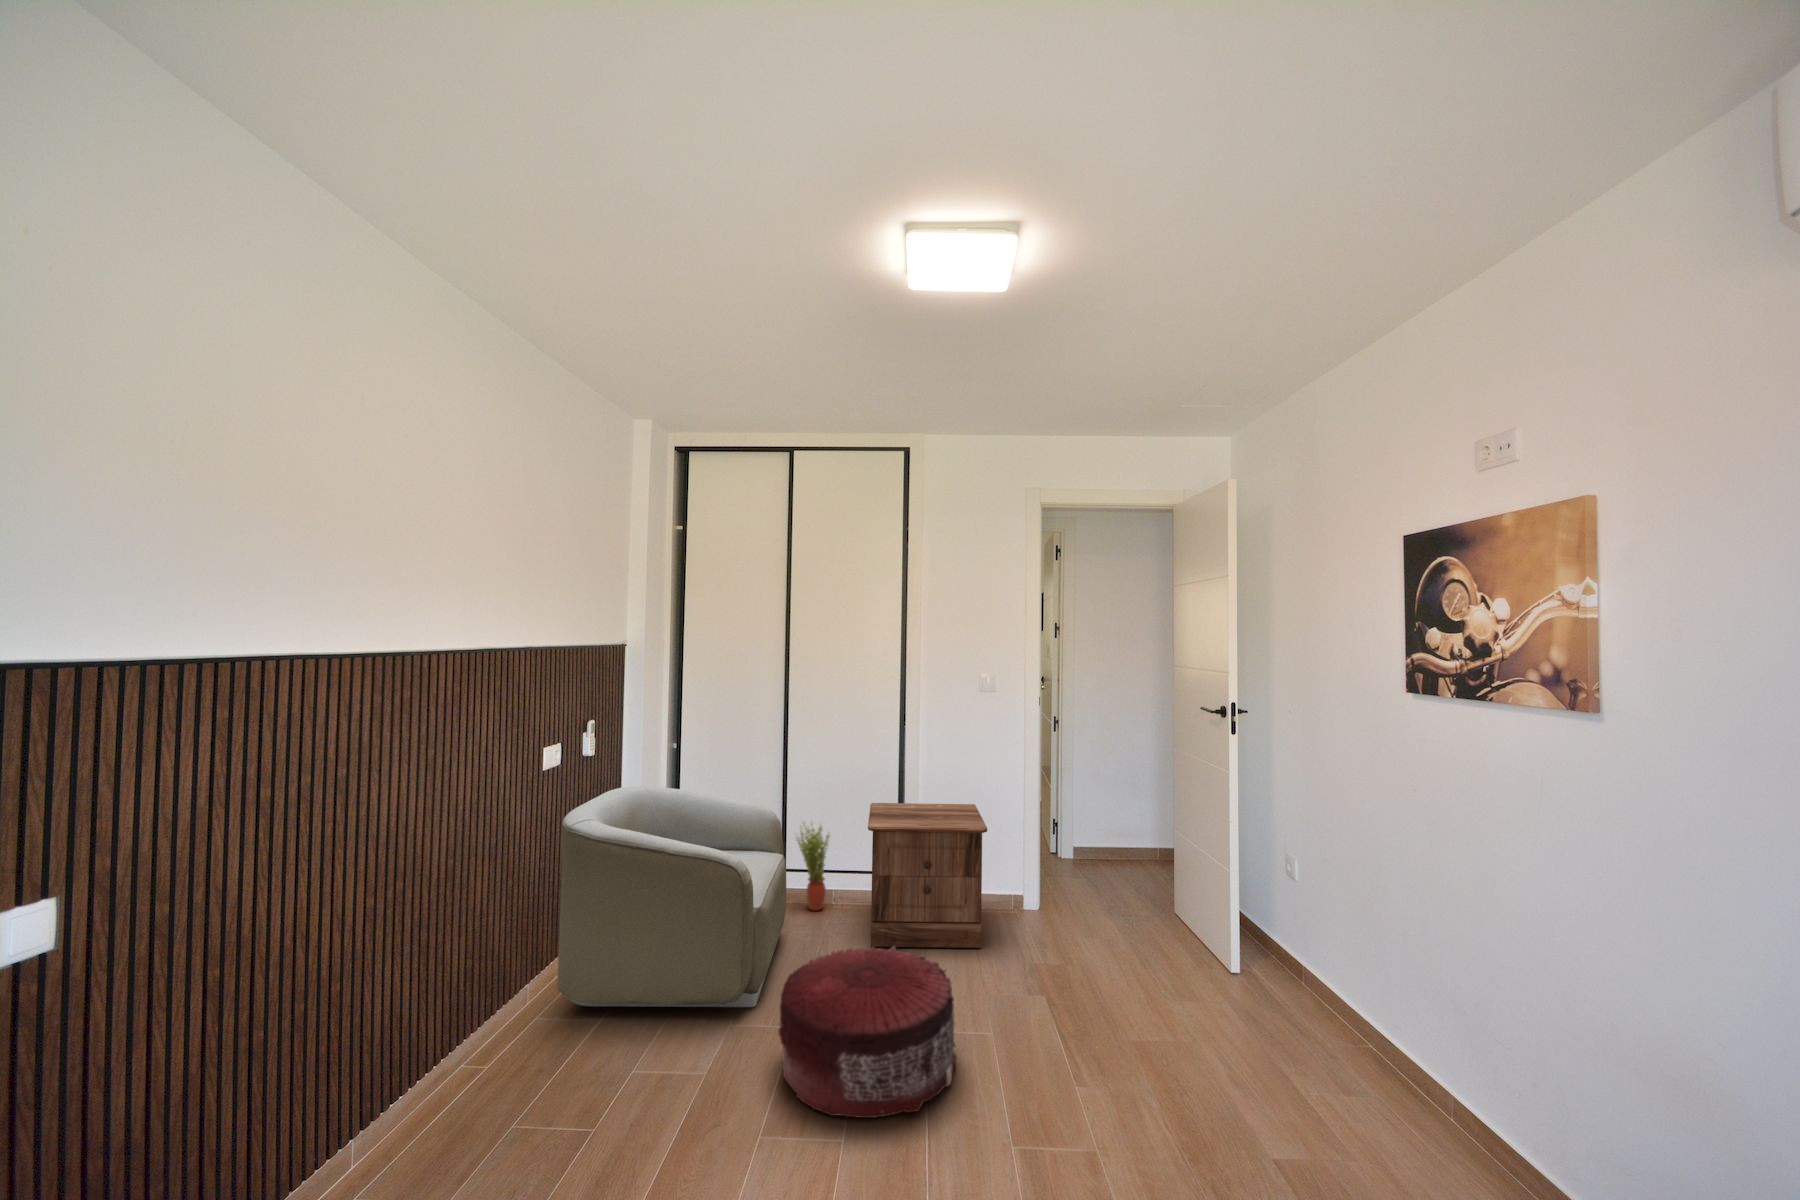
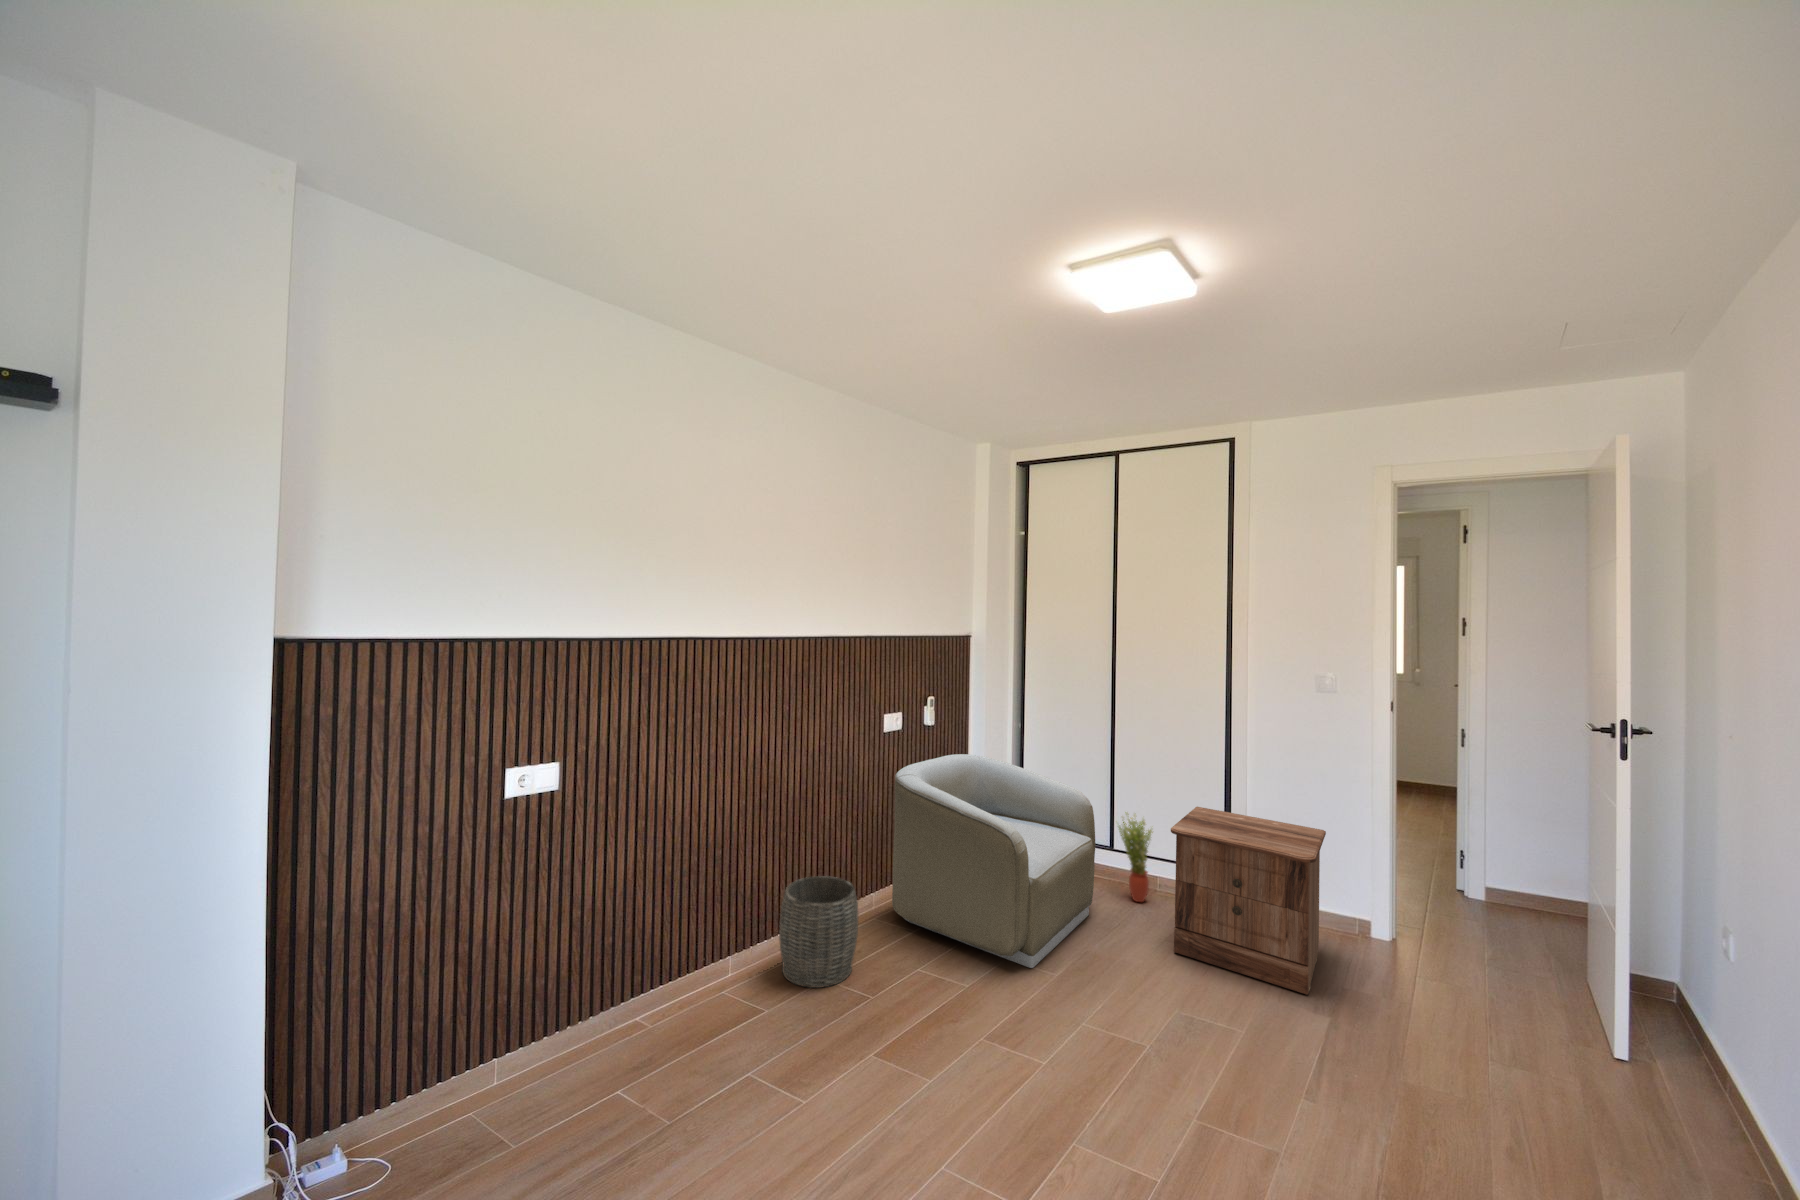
pouf: present [779,947,956,1118] -> none [1013,937,1207,1126]
woven basket: none [431,973,554,1137] -> present [779,876,858,988]

